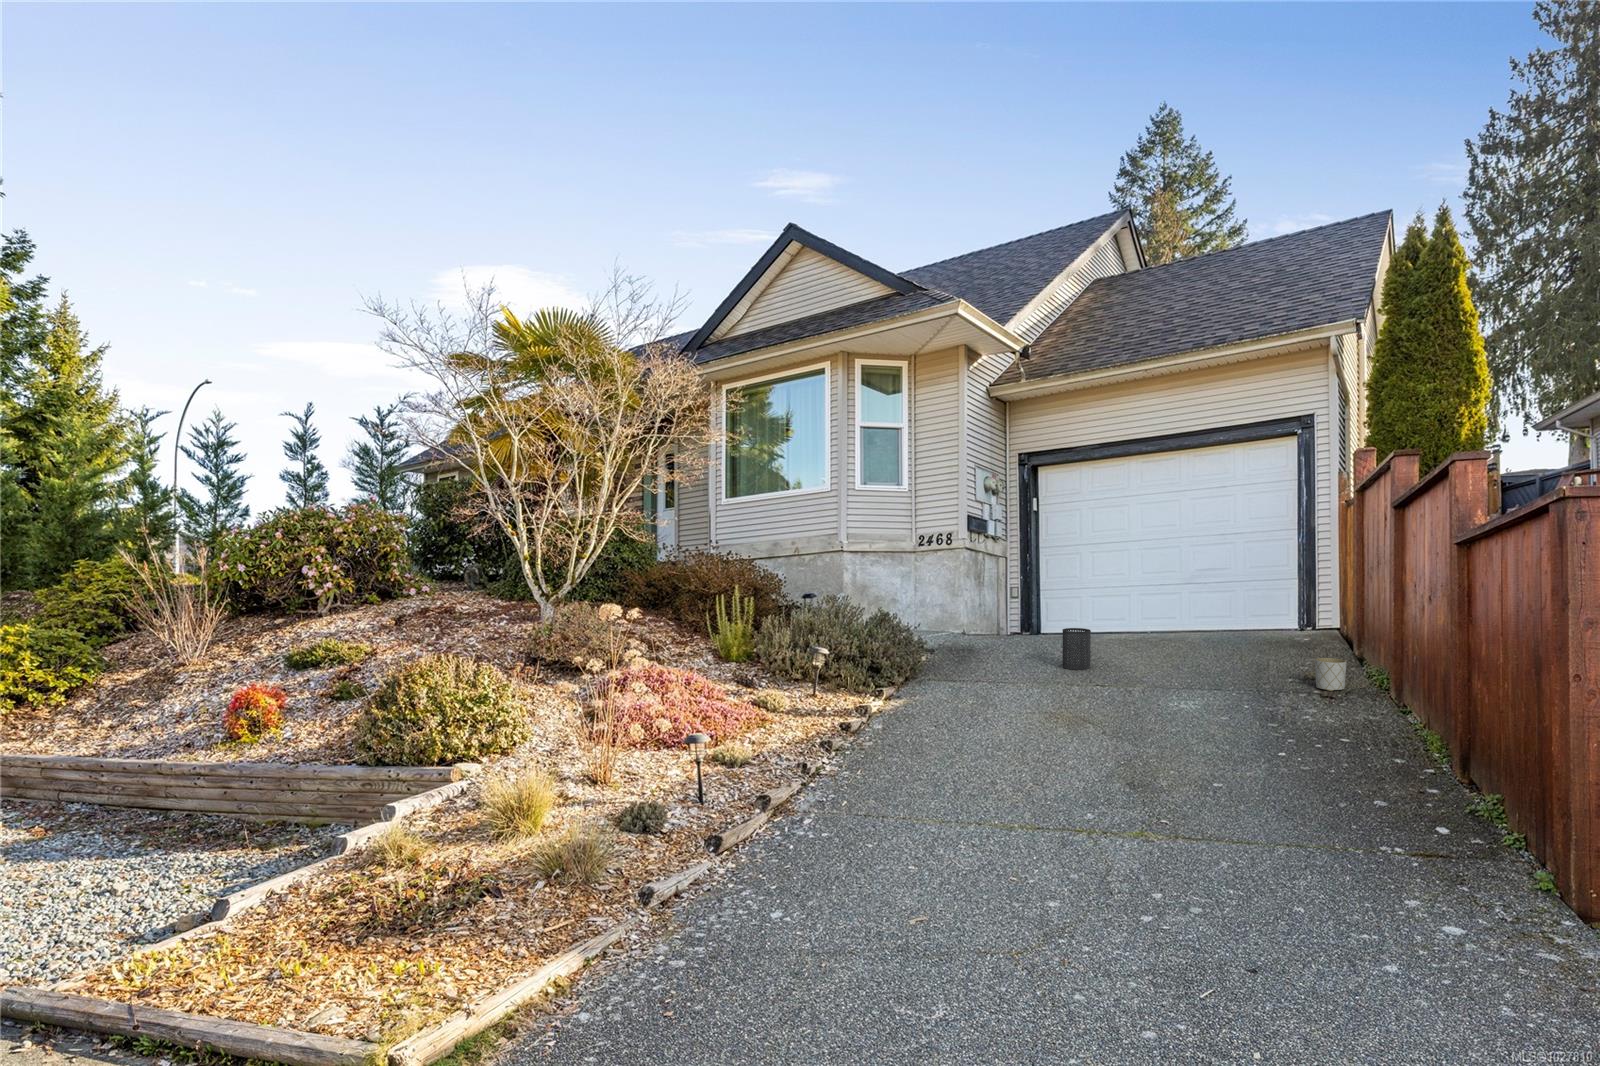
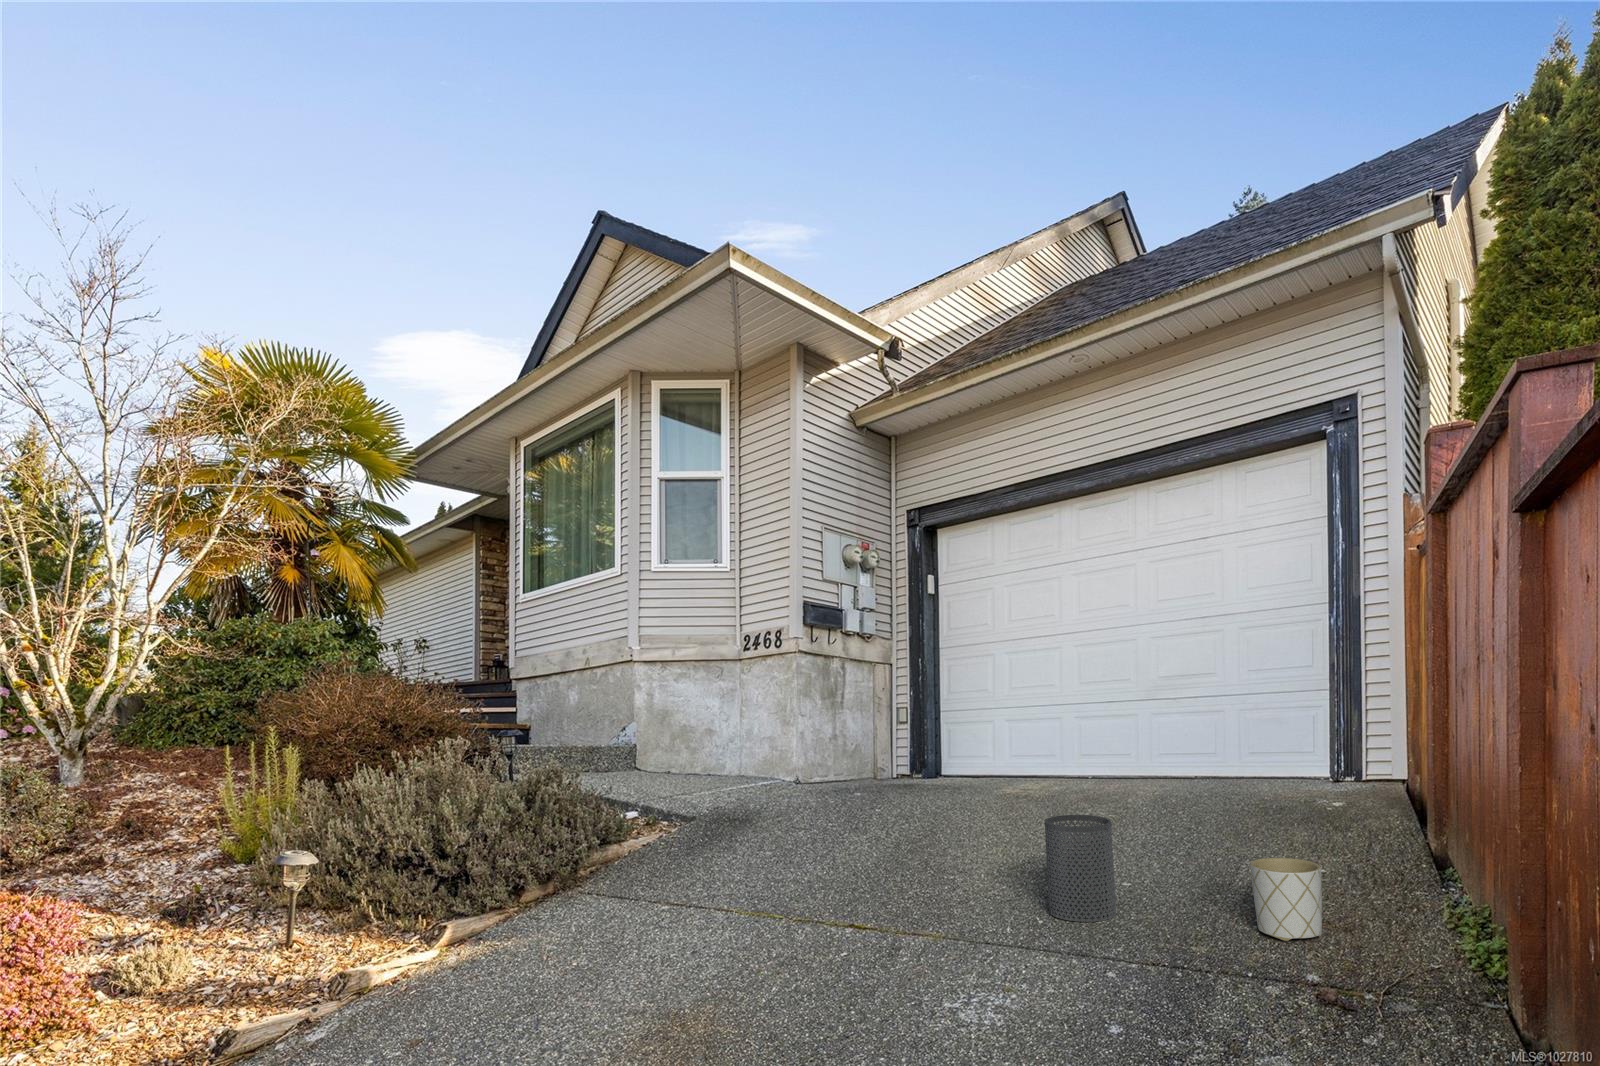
trash can: present [1062,628,1091,670] -> present [1045,815,1116,922]

